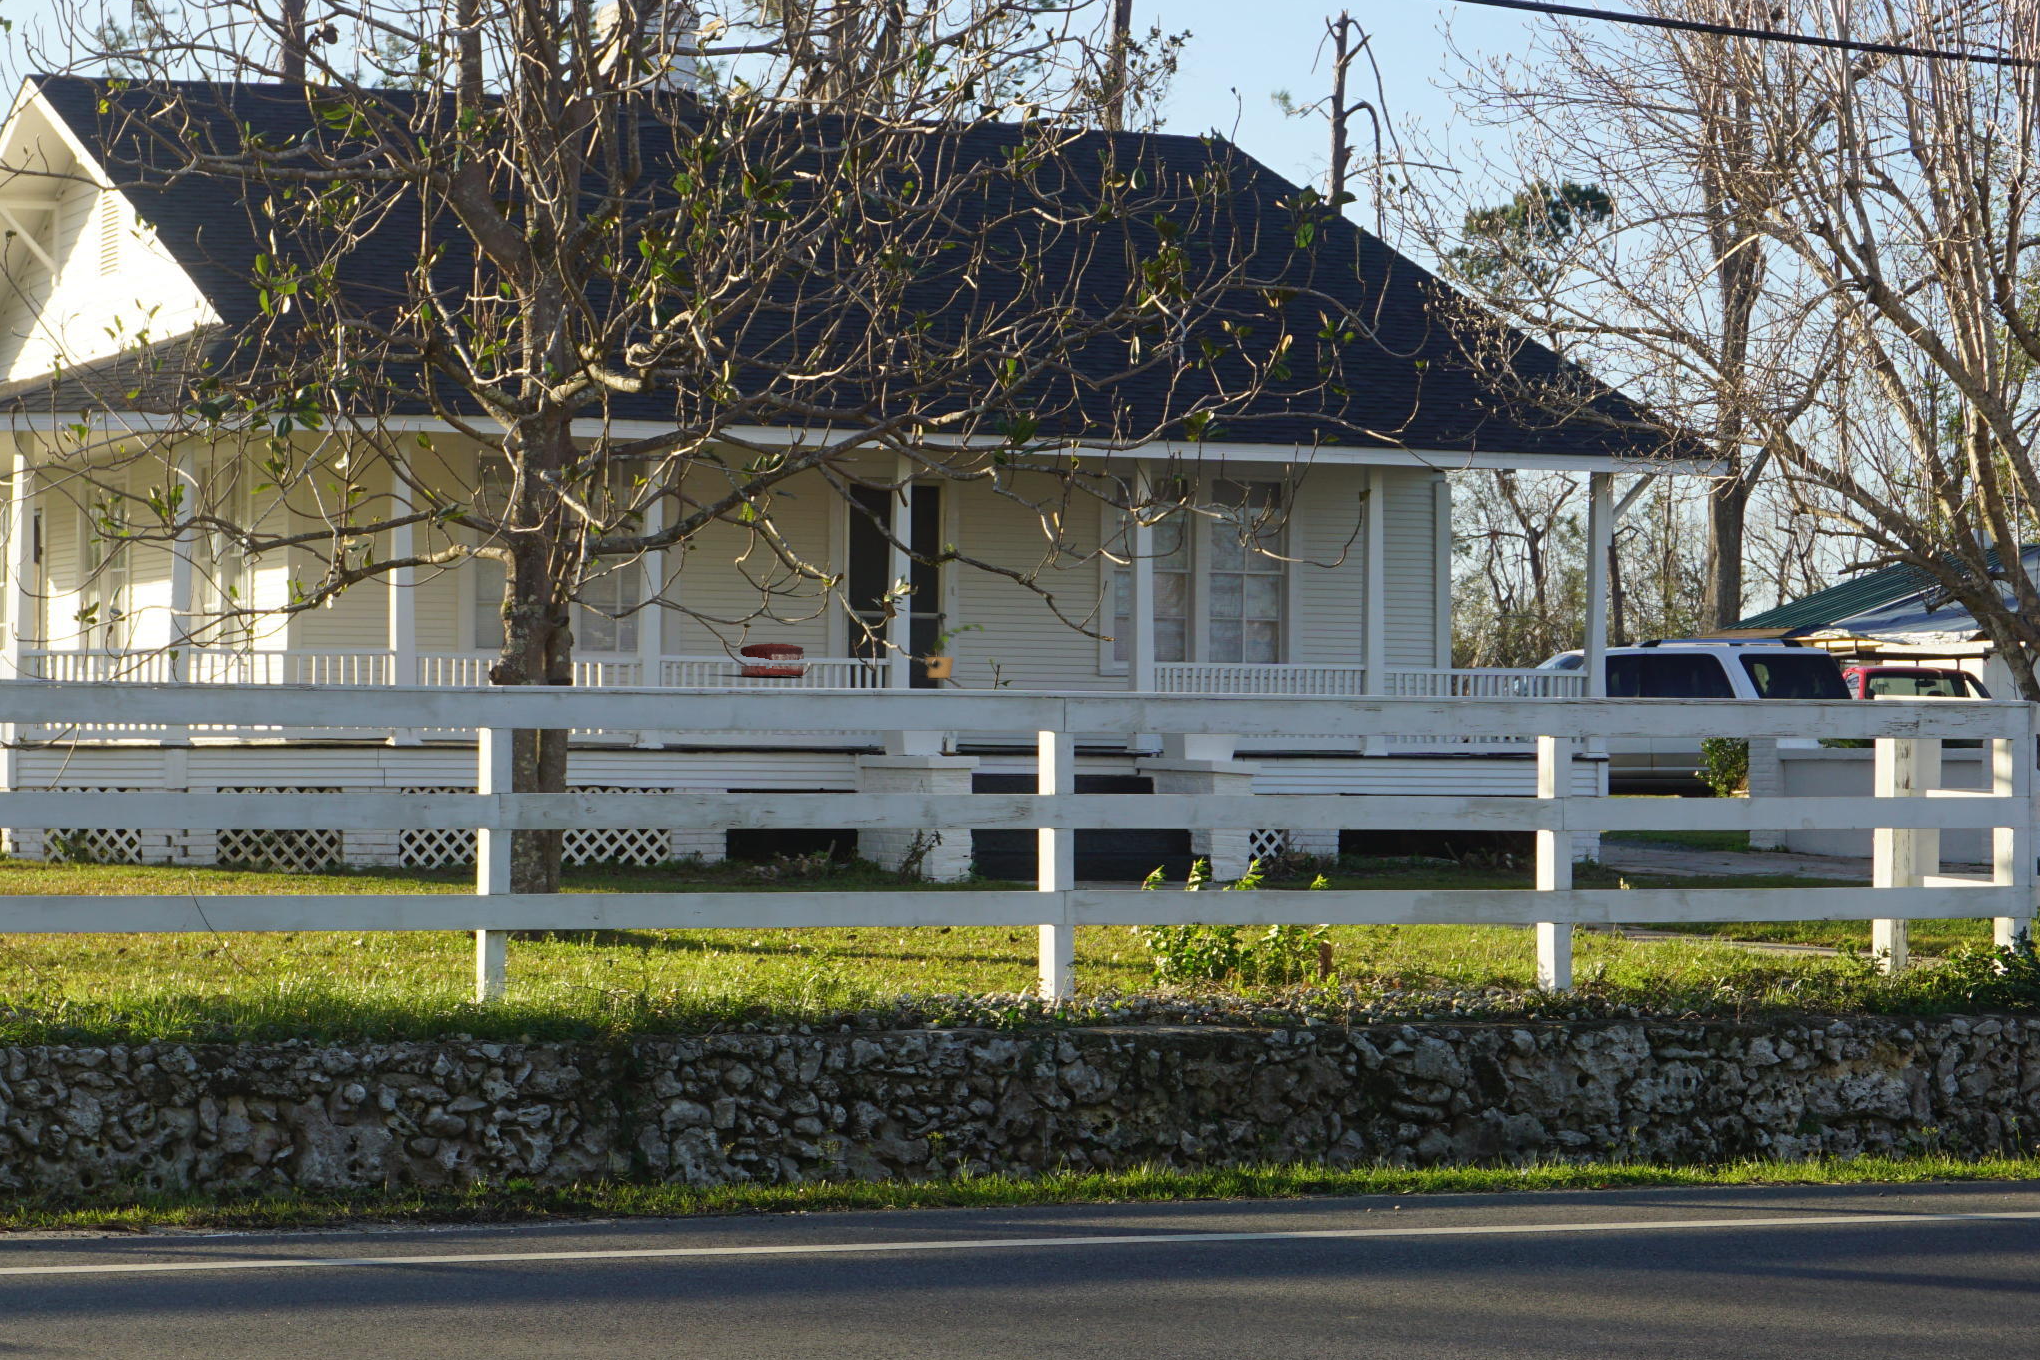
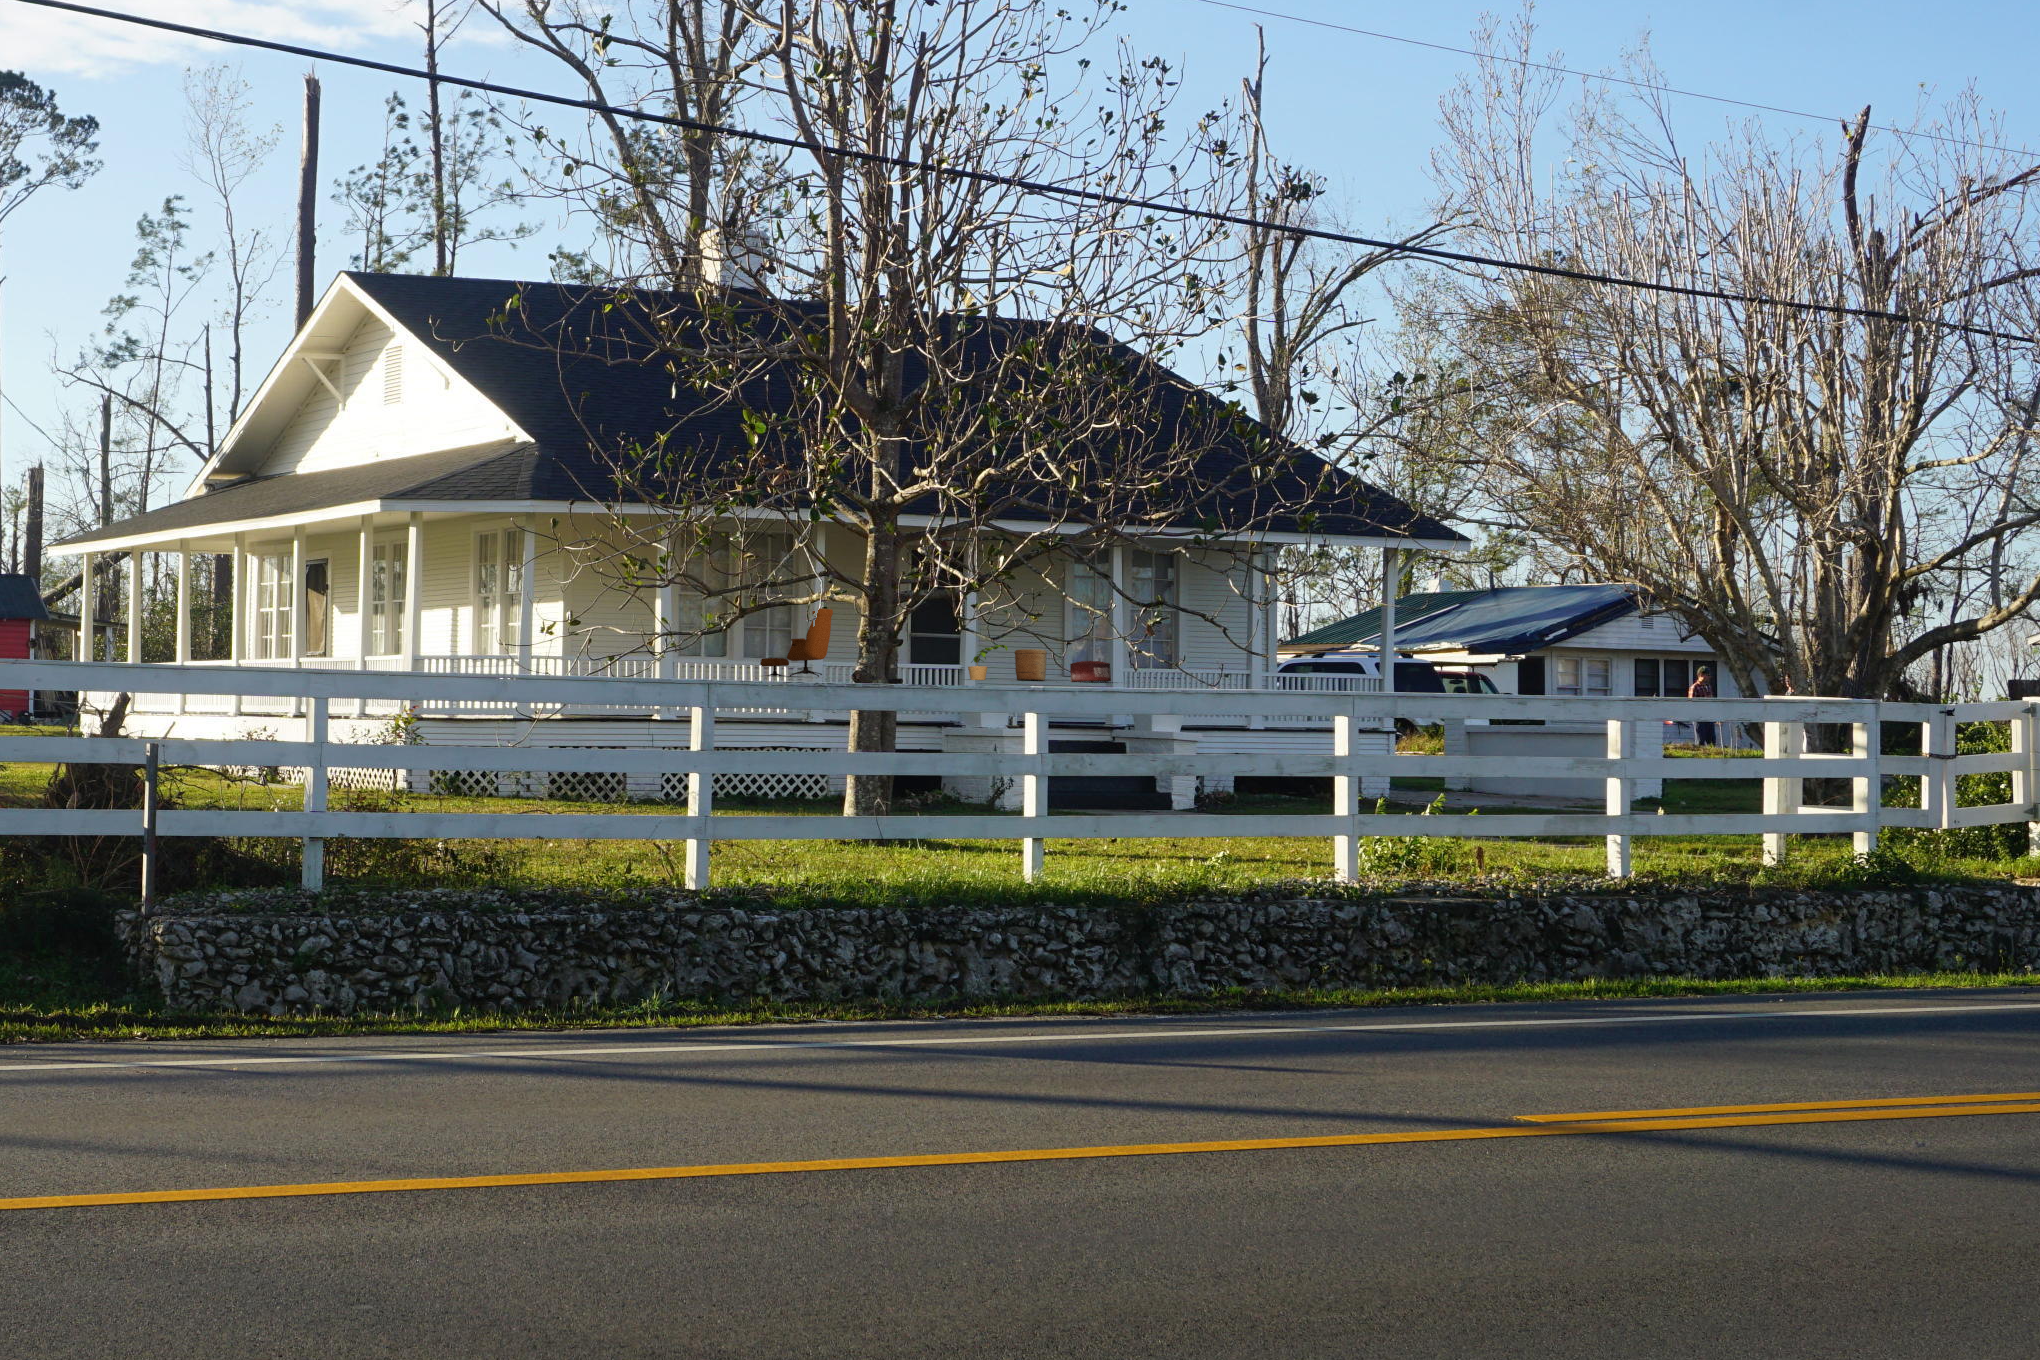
lounge chair: none [601,570,704,676] -> present [760,608,833,677]
woven basket: none [1000,630,1049,679] -> present [1015,649,1047,681]
pouf: present [740,643,804,678] -> present [1070,661,1111,682]

